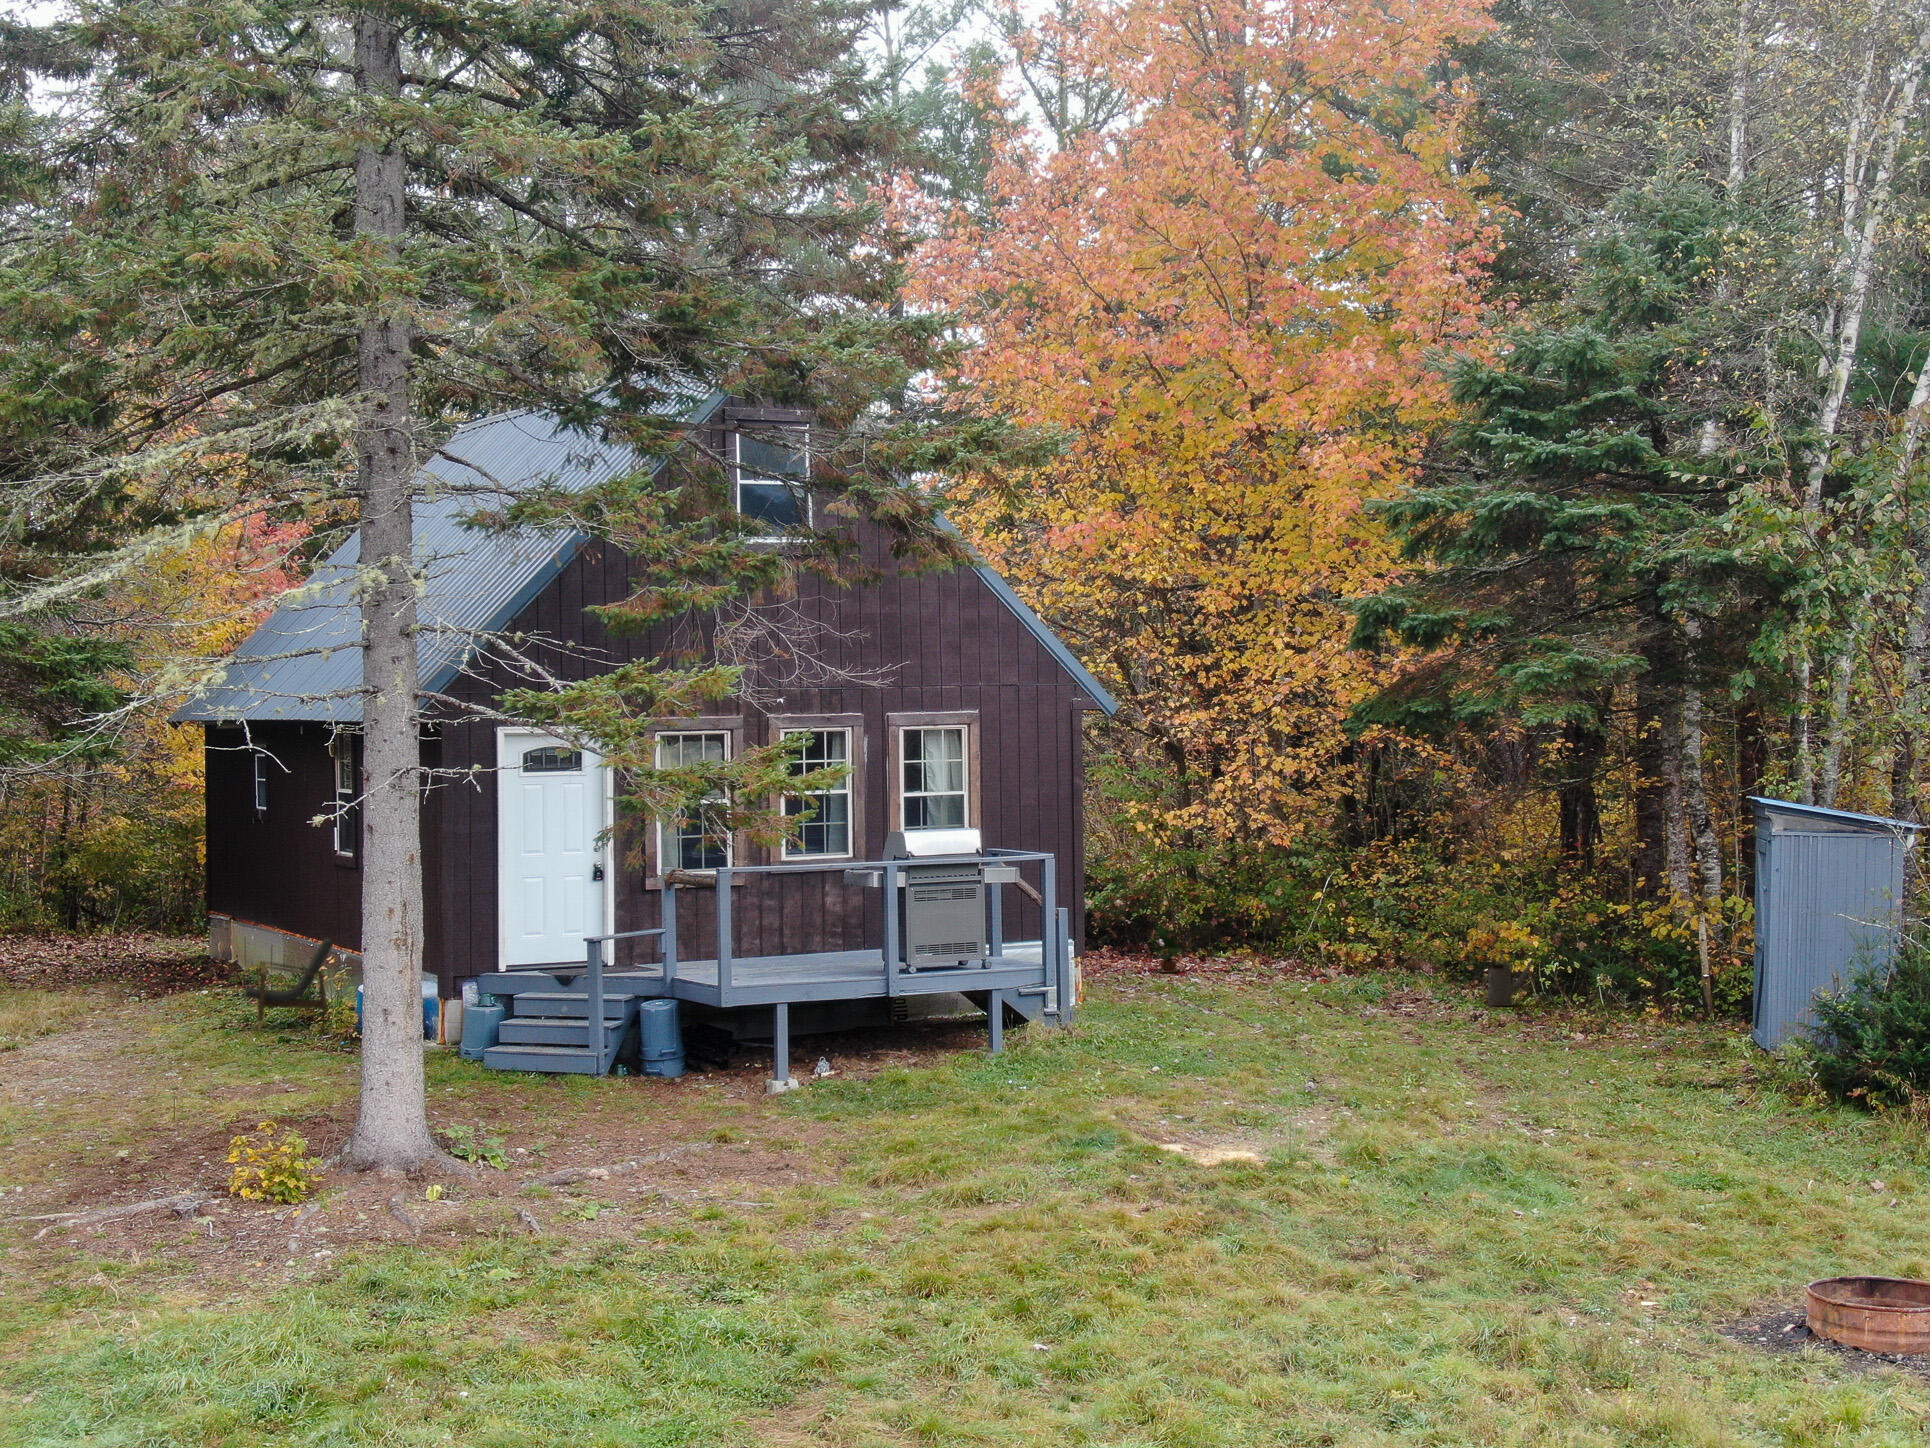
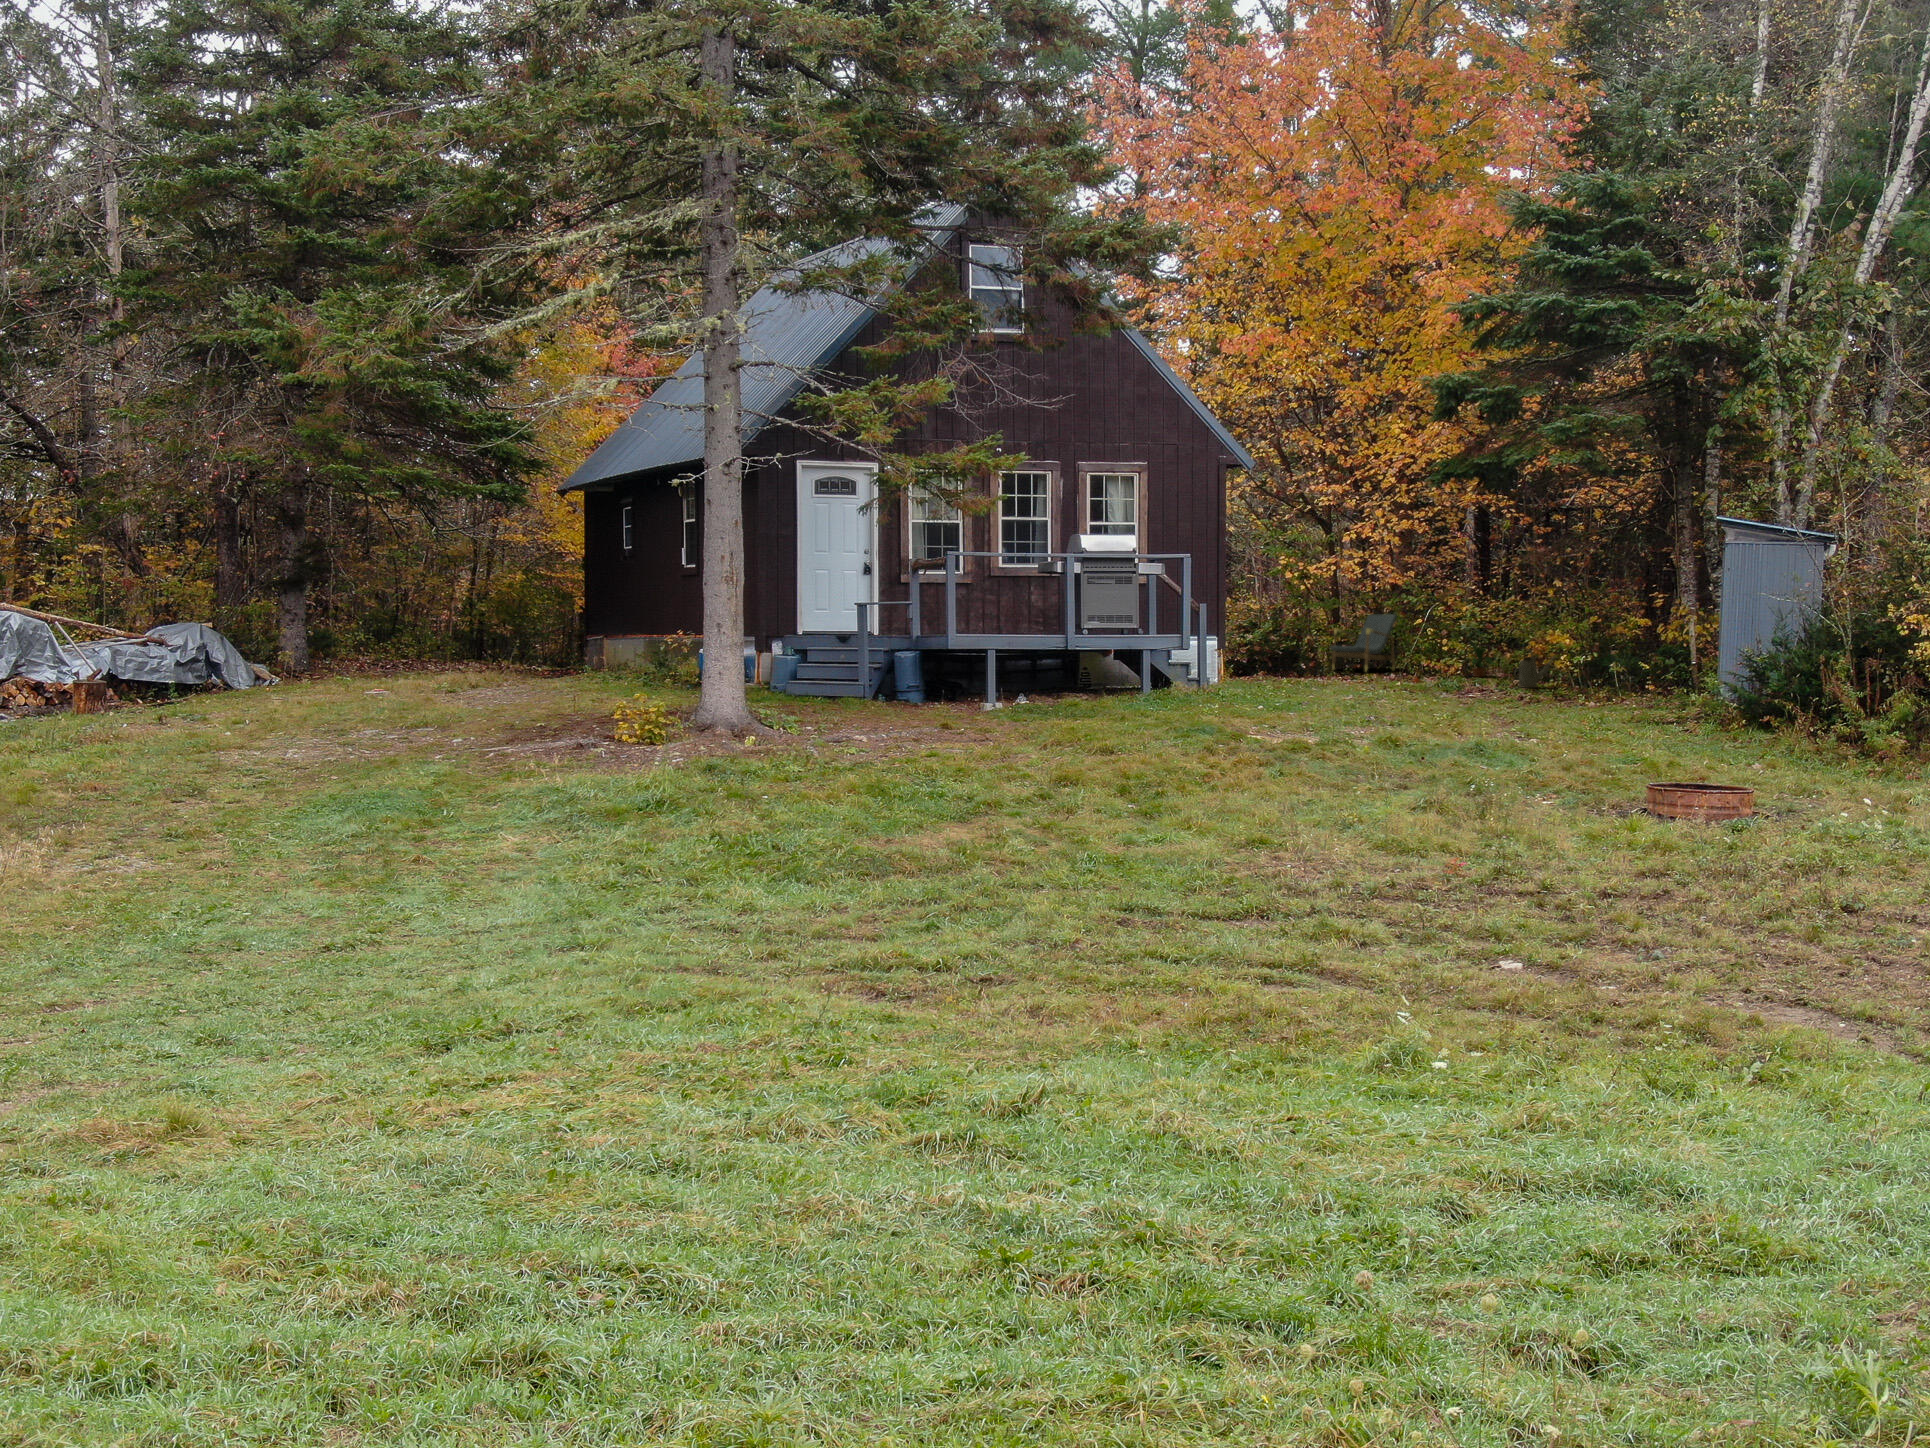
potted plant: present [1150,926,1186,973] -> present [1465,642,1492,677]
lounge chair: present [245,938,333,1029] -> present [1330,614,1397,671]

